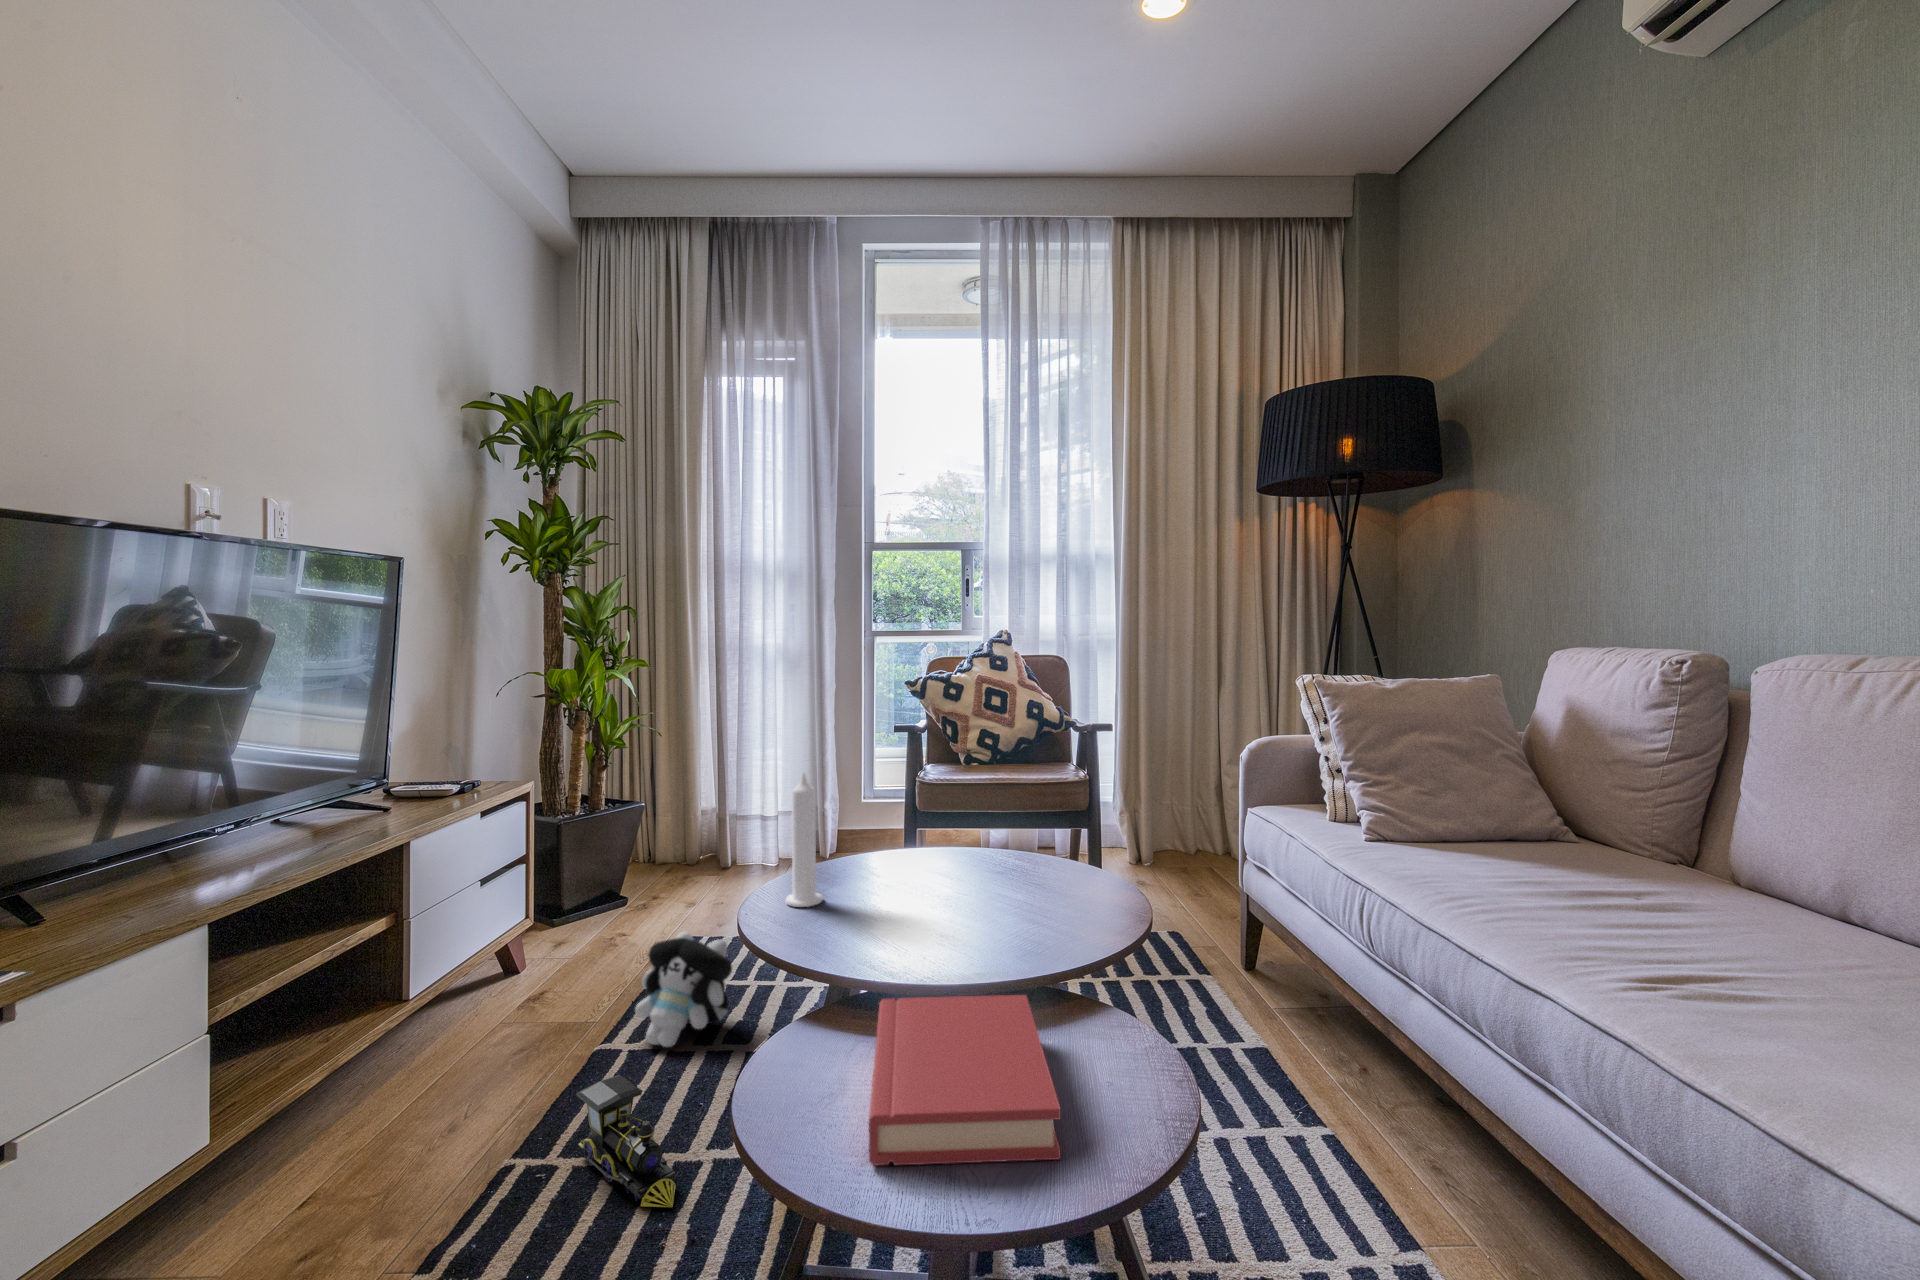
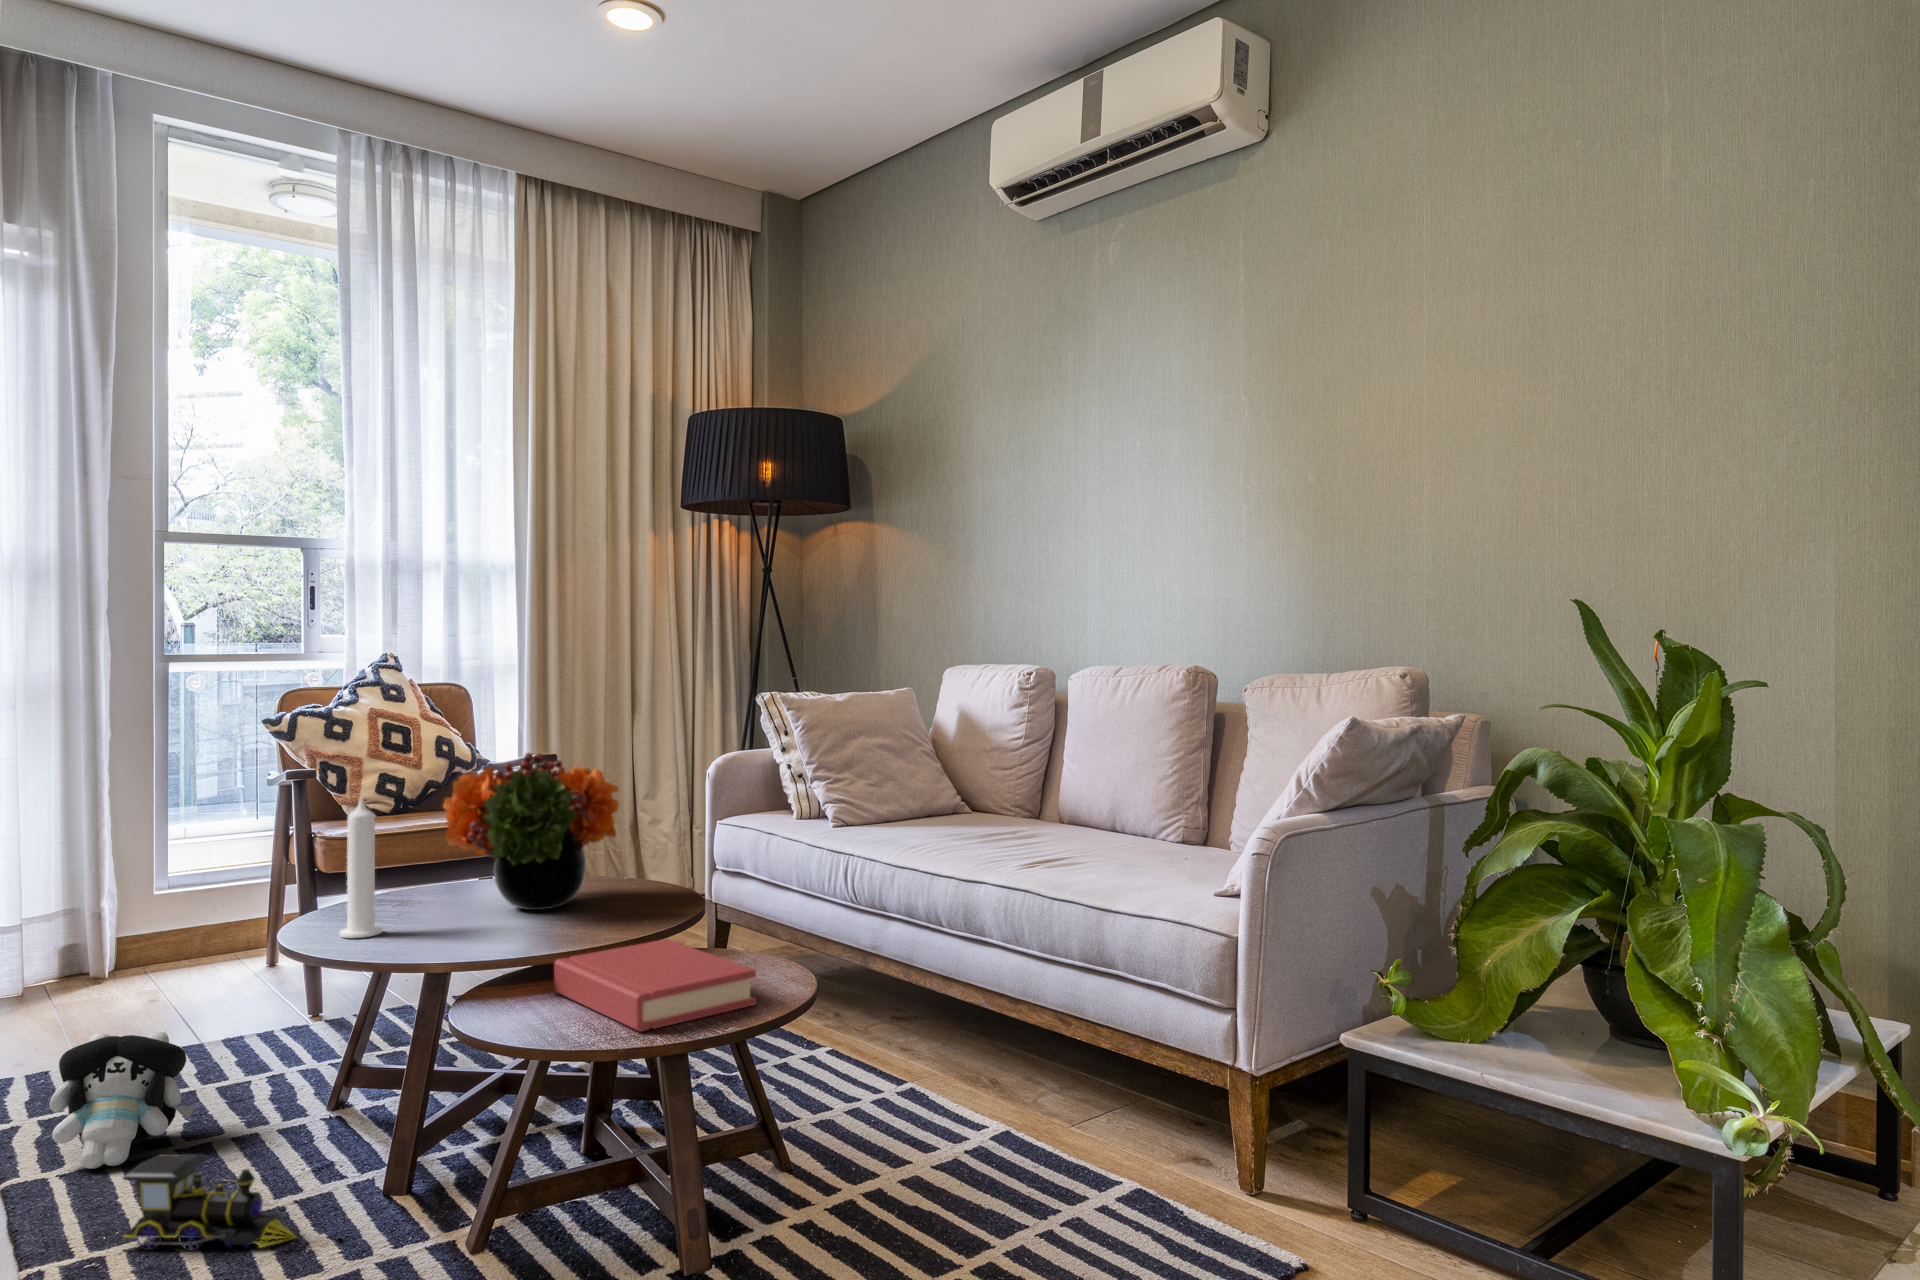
flower arrangement: none [887,738,1064,902] -> present [443,753,619,910]

